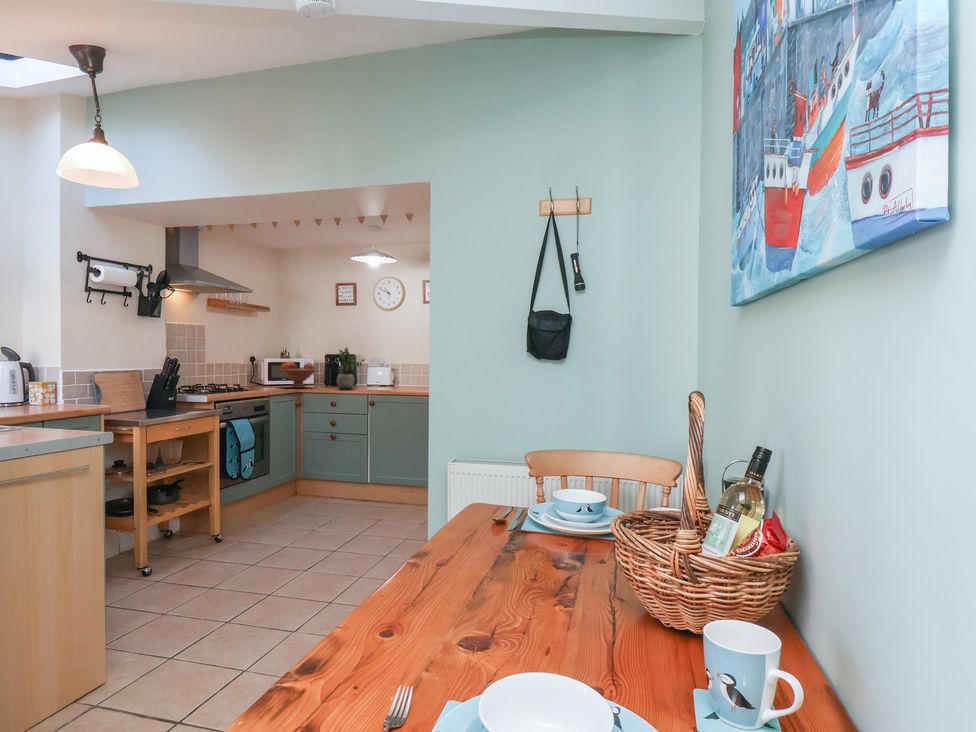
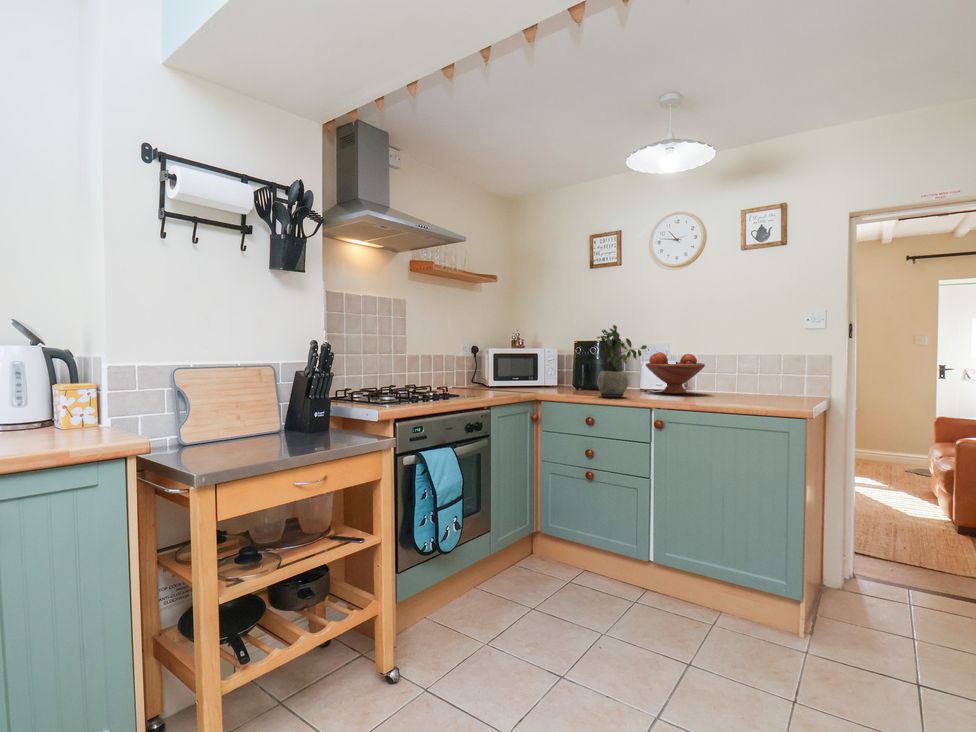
fruit bowl: present [280,361,317,388] -> present [646,352,705,394]

